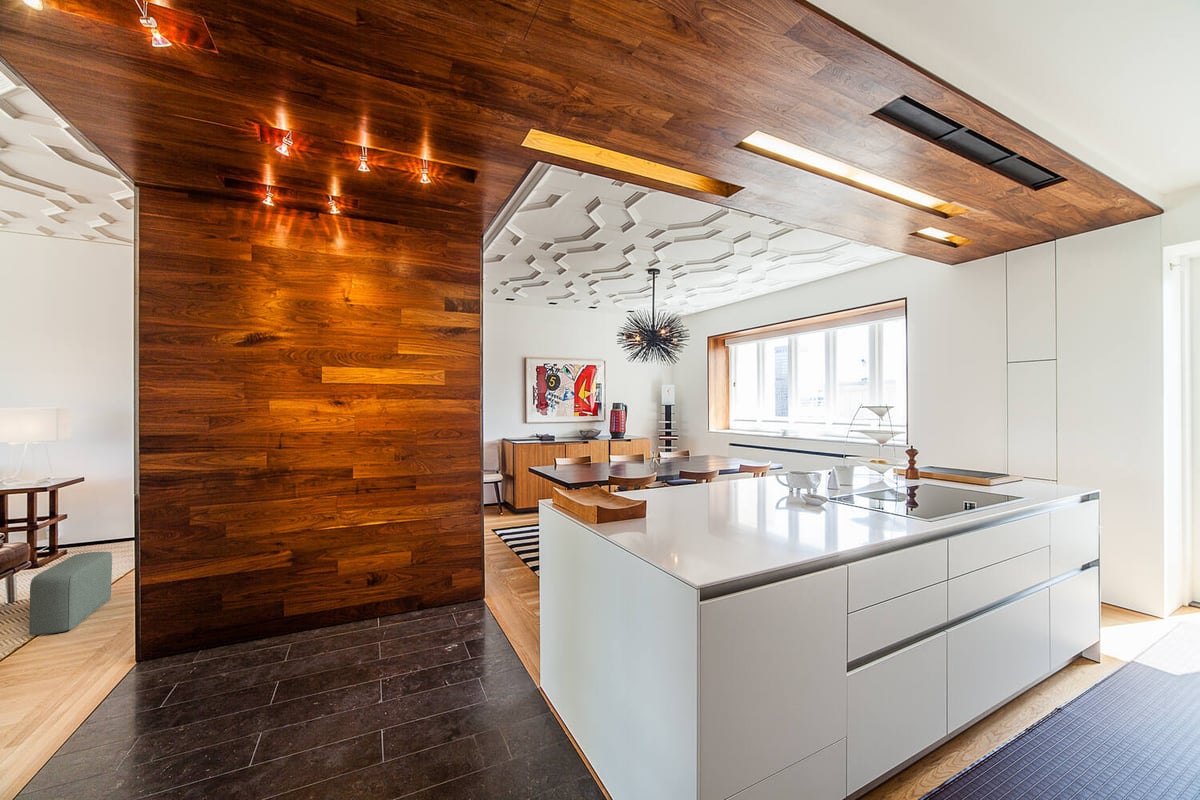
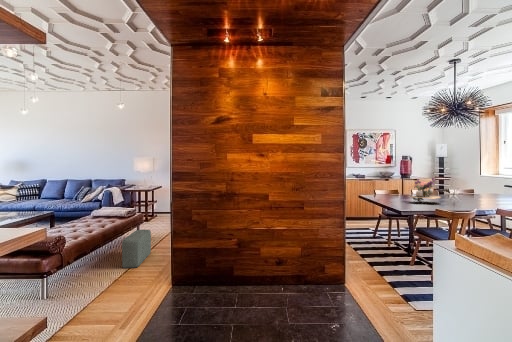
flower arrangement: none [596,436,641,476] -> present [410,178,441,202]

